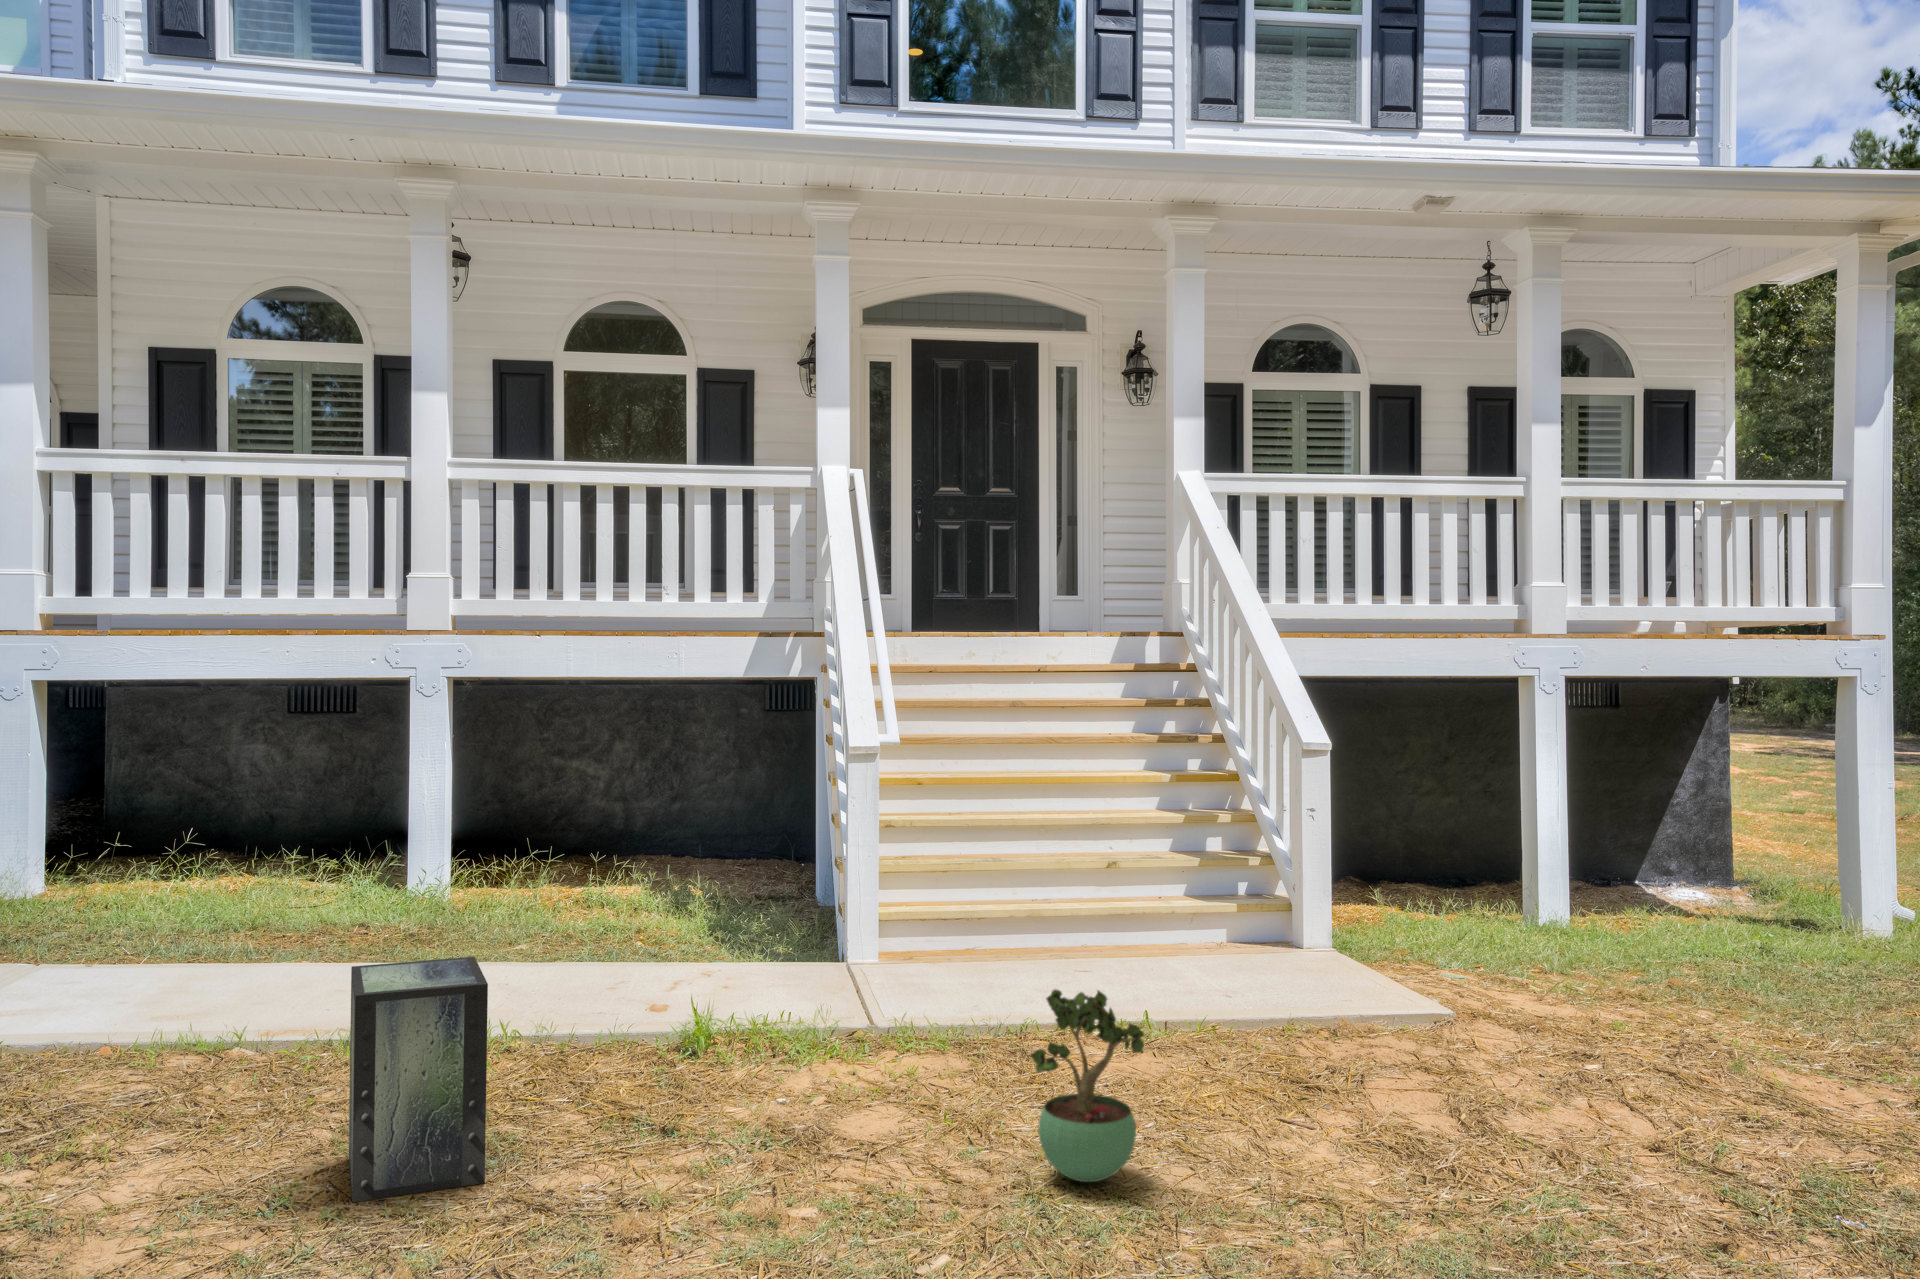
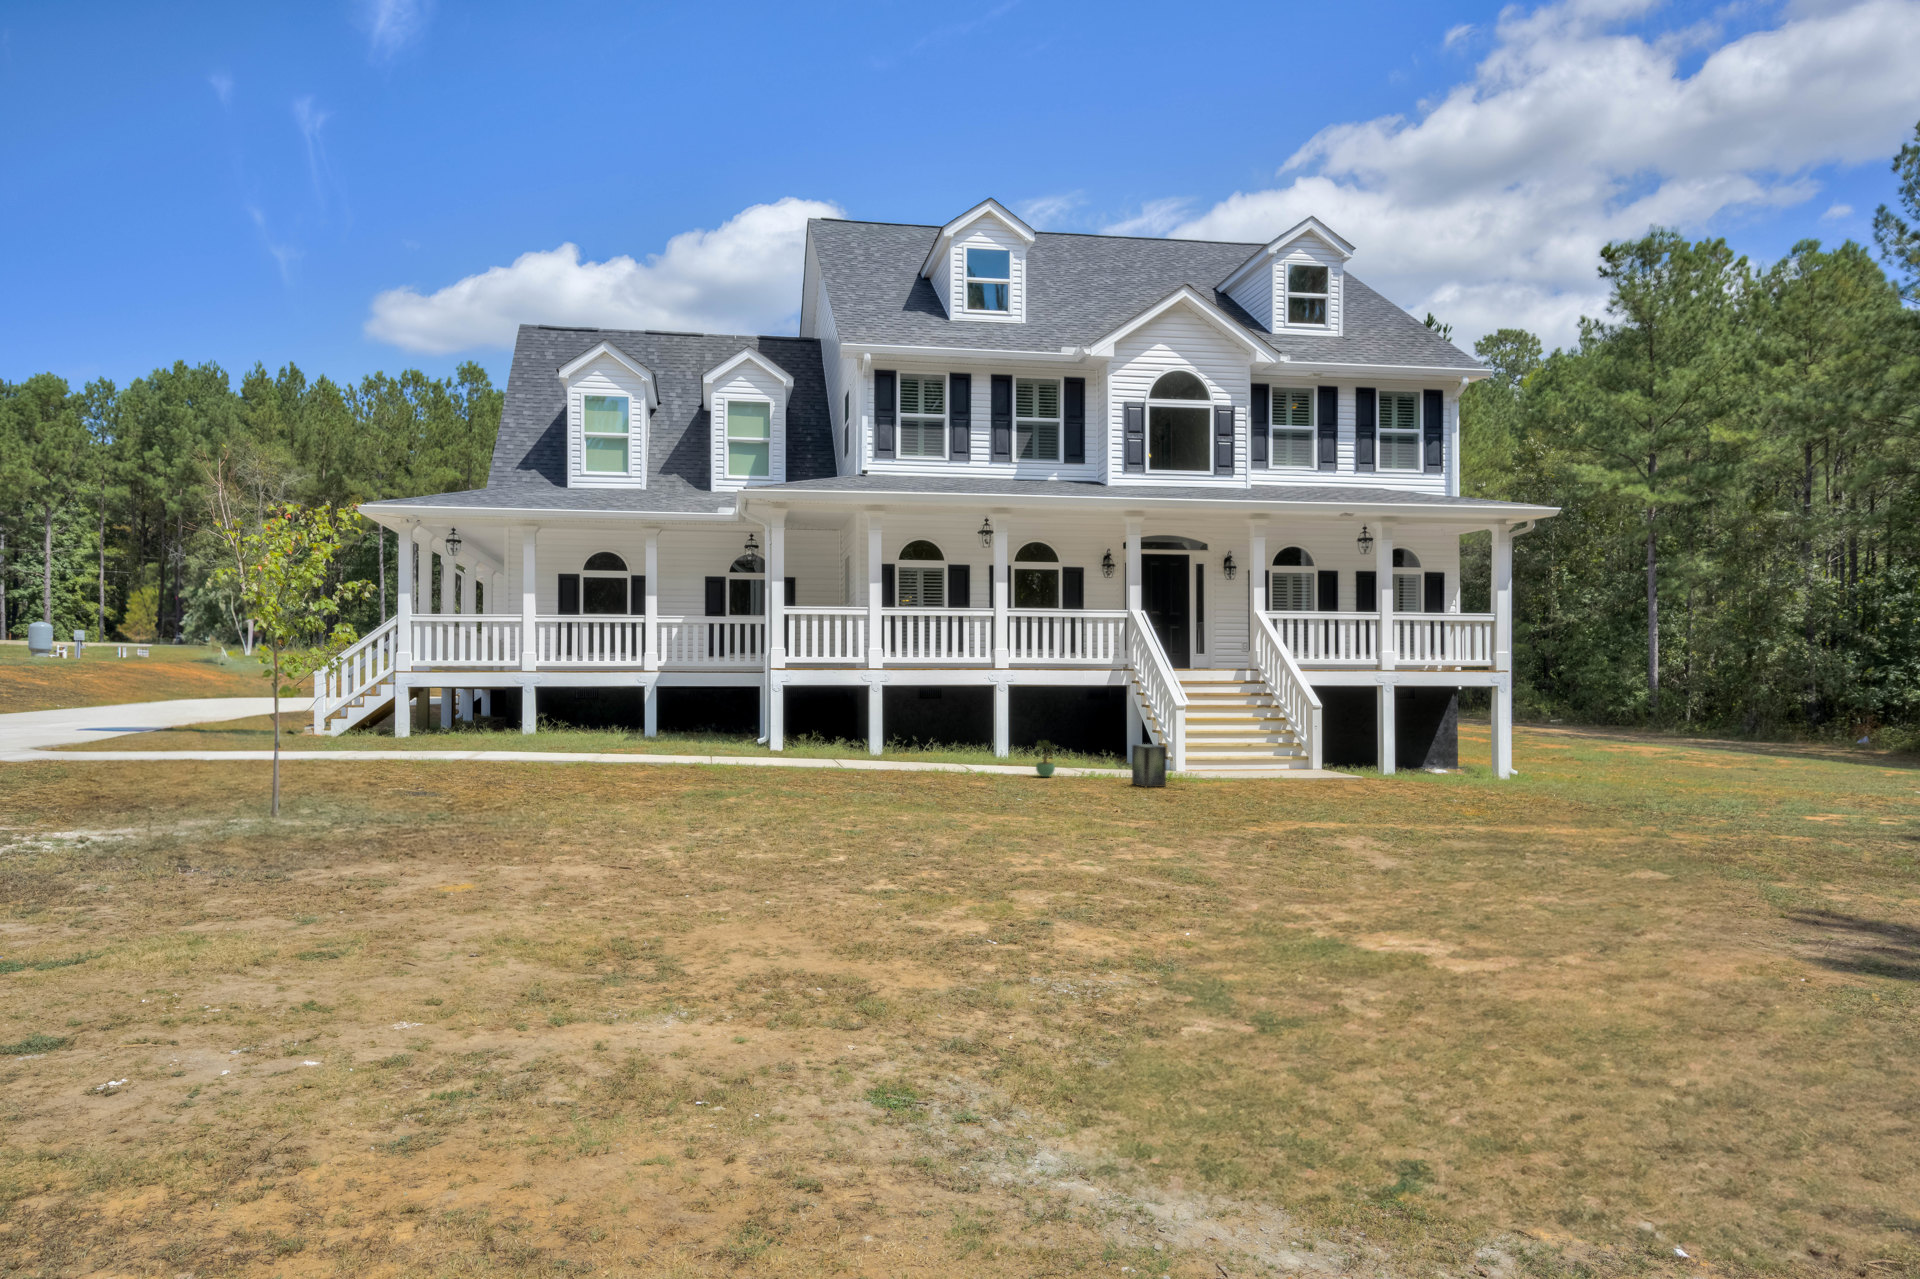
potted plant: present [1030,990,1144,1182] -> present [1034,740,1056,777]

